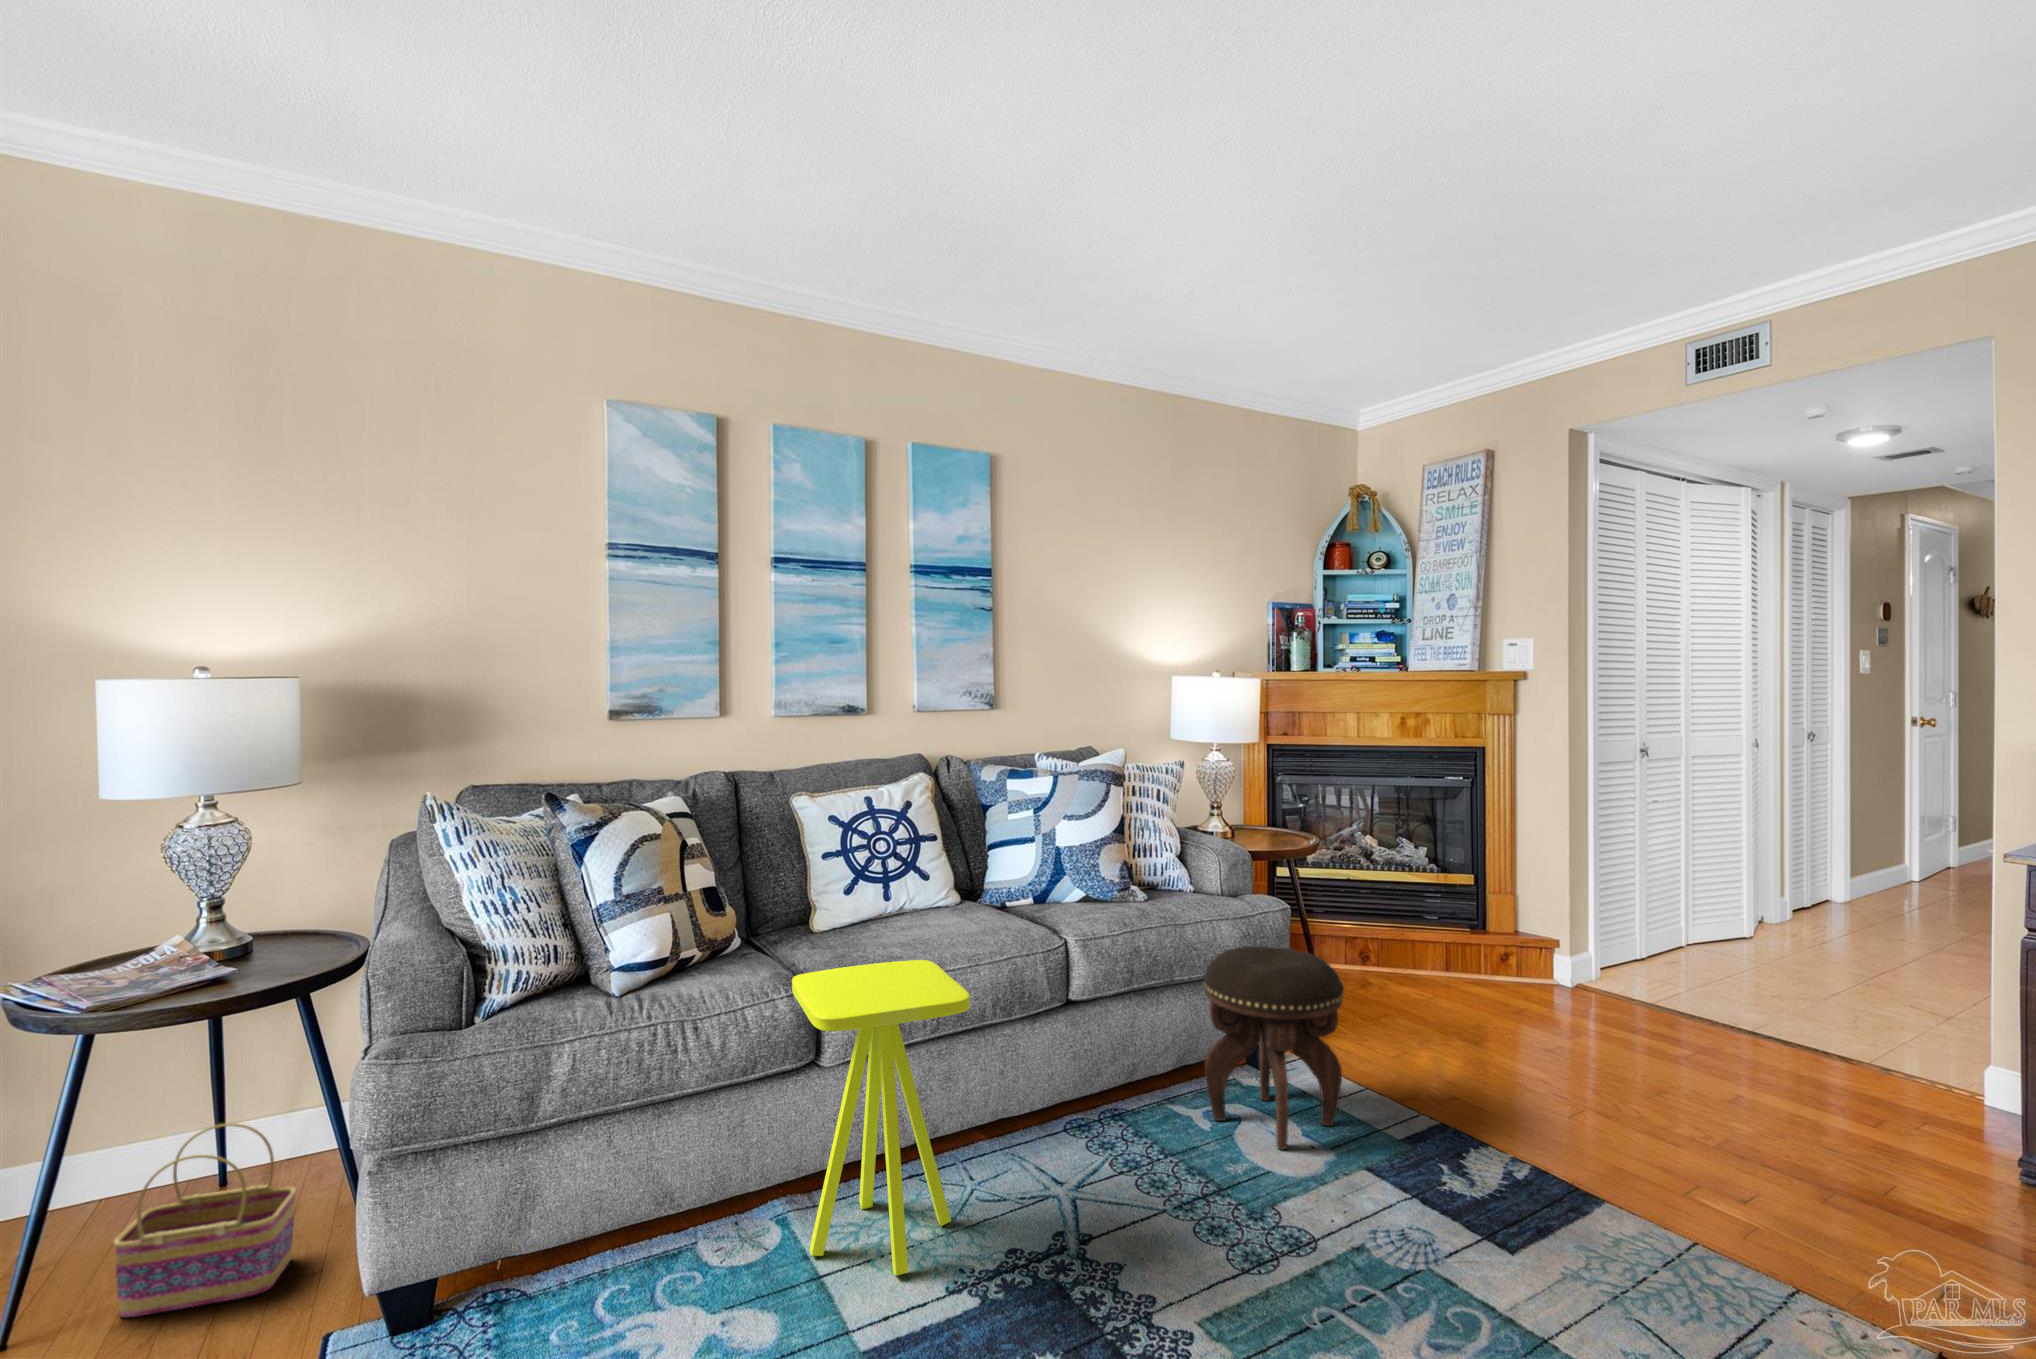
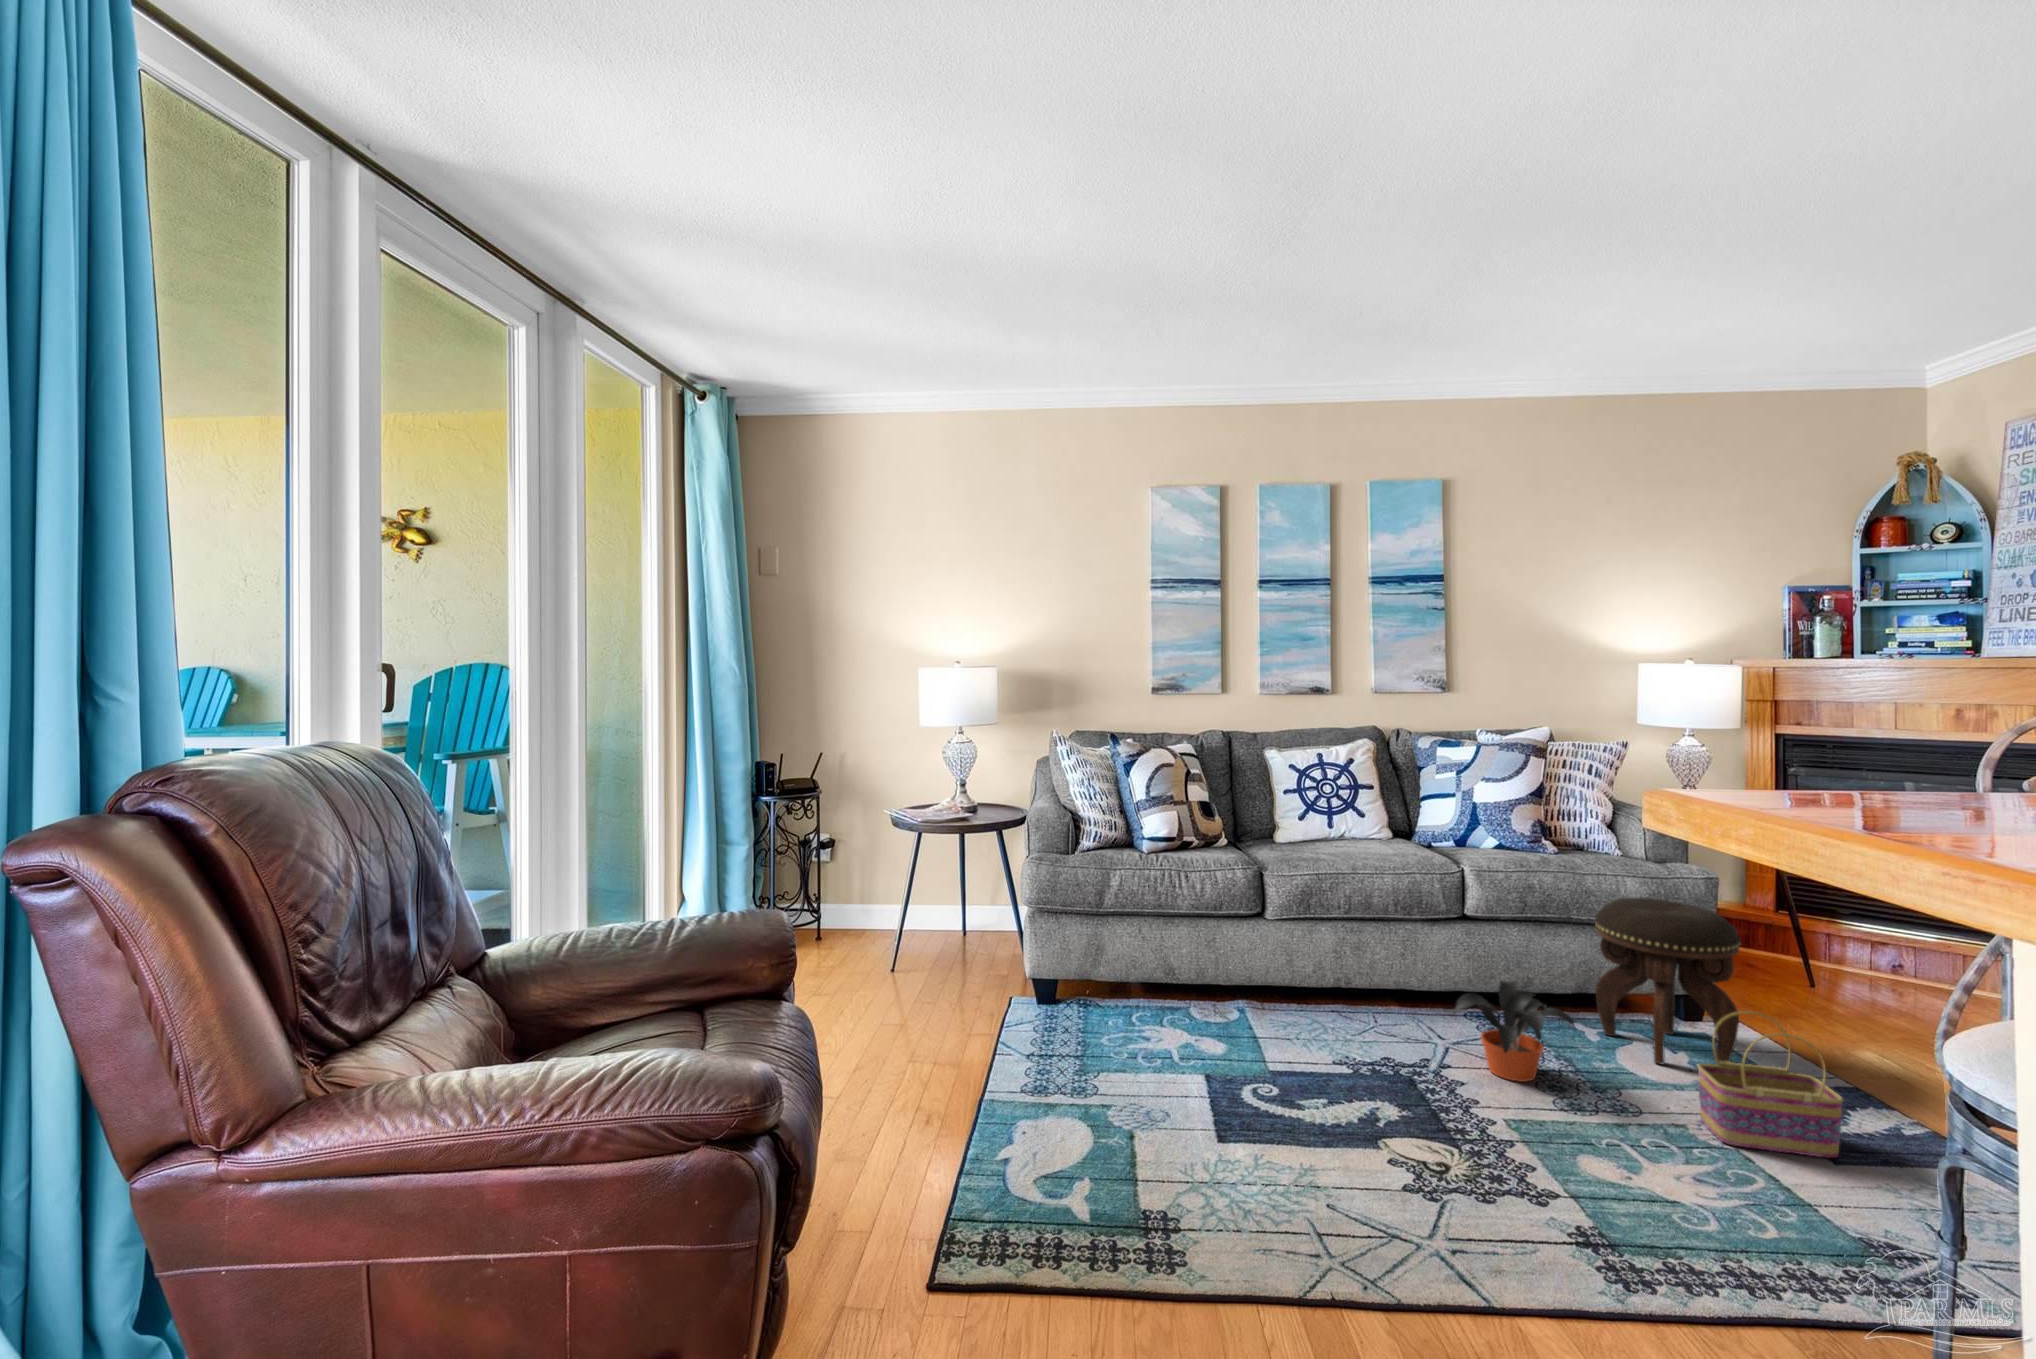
side table: present [792,960,970,1276] -> none [1245,857,1355,1048]
potted plant: none [1086,1089,1233,1235] -> present [1453,981,1575,1082]
basket: present [114,1123,296,1317] -> present [1697,1011,1843,1158]

